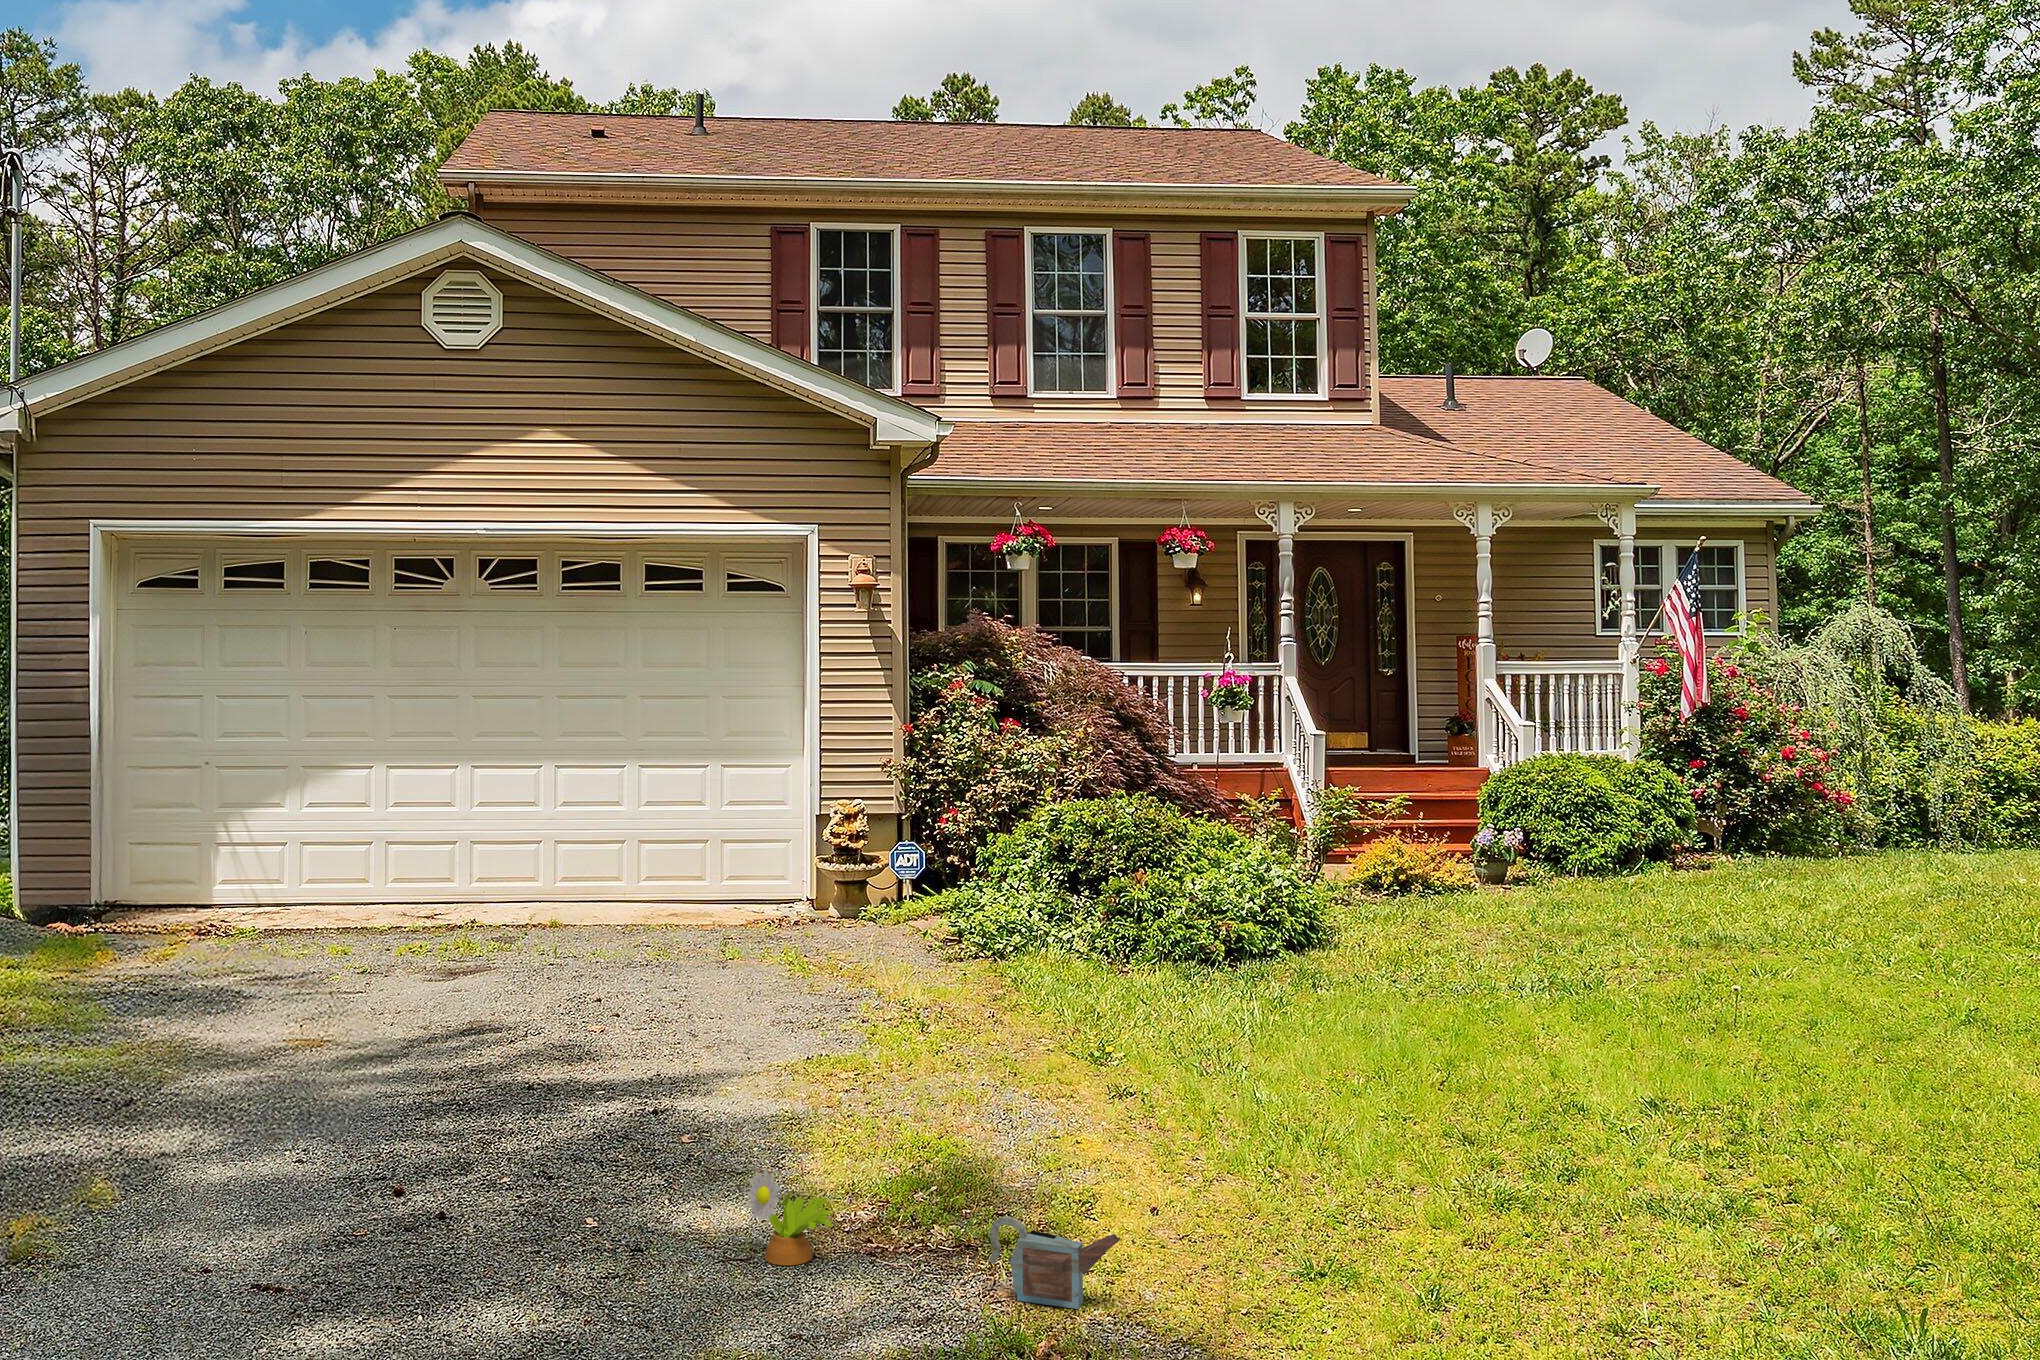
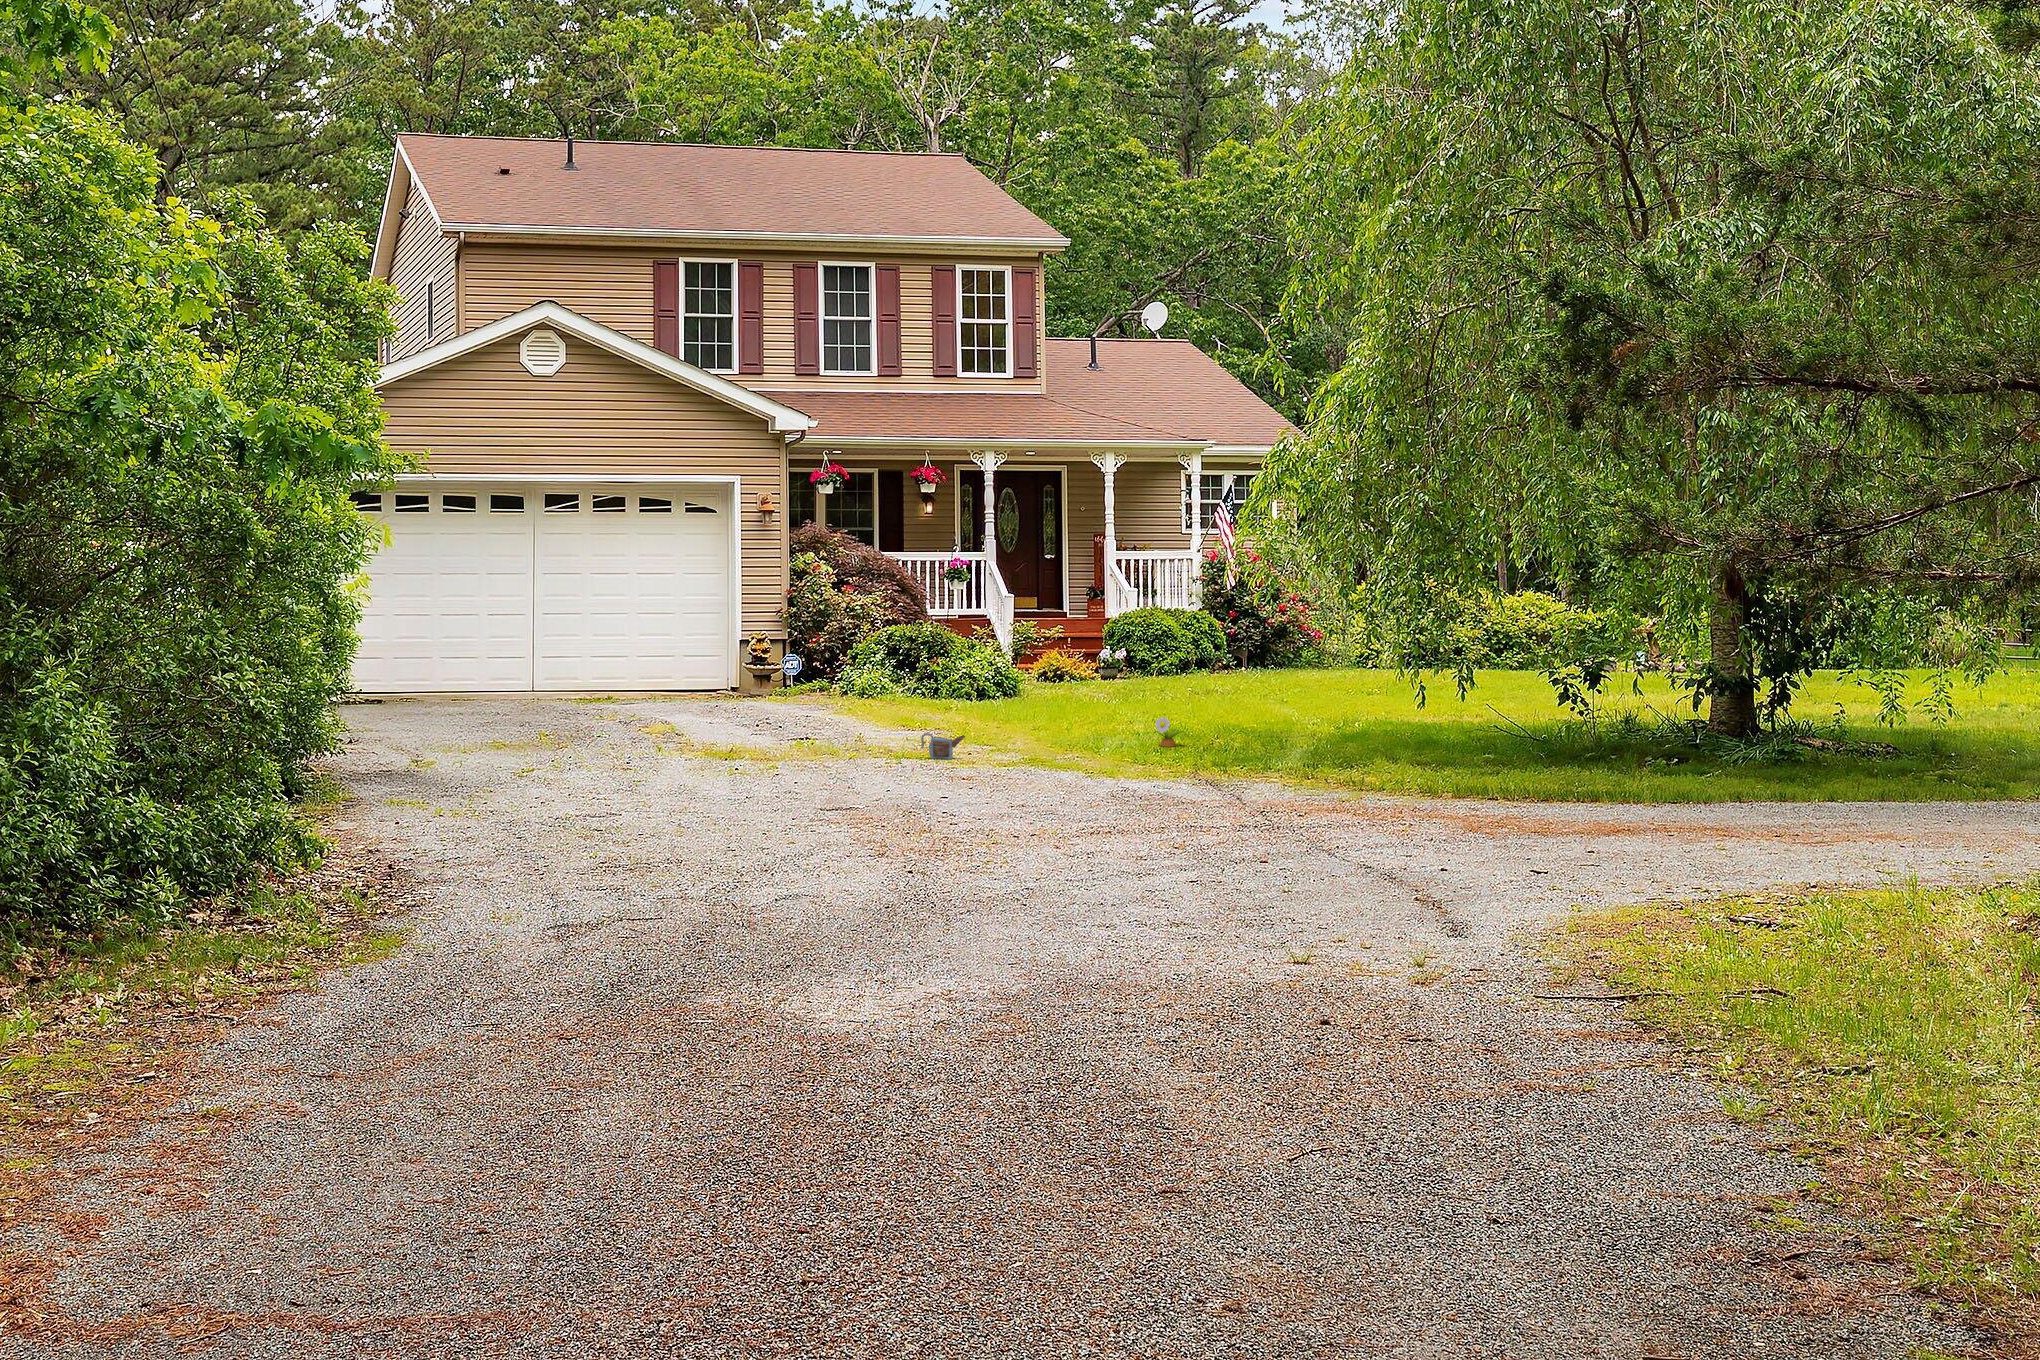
decorative plant: present [748,1168,832,1265] -> present [1153,716,1185,747]

